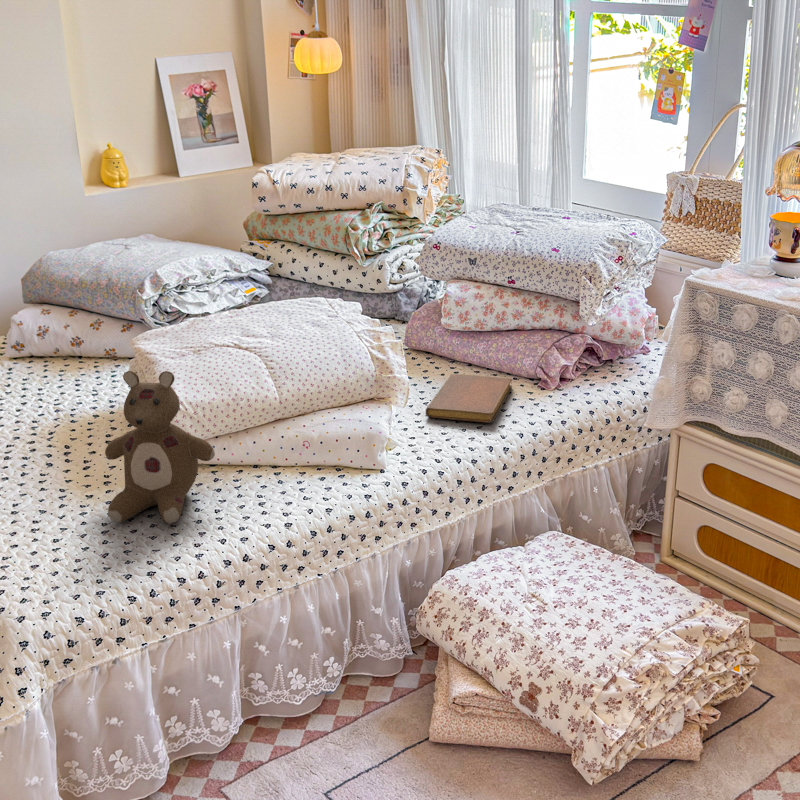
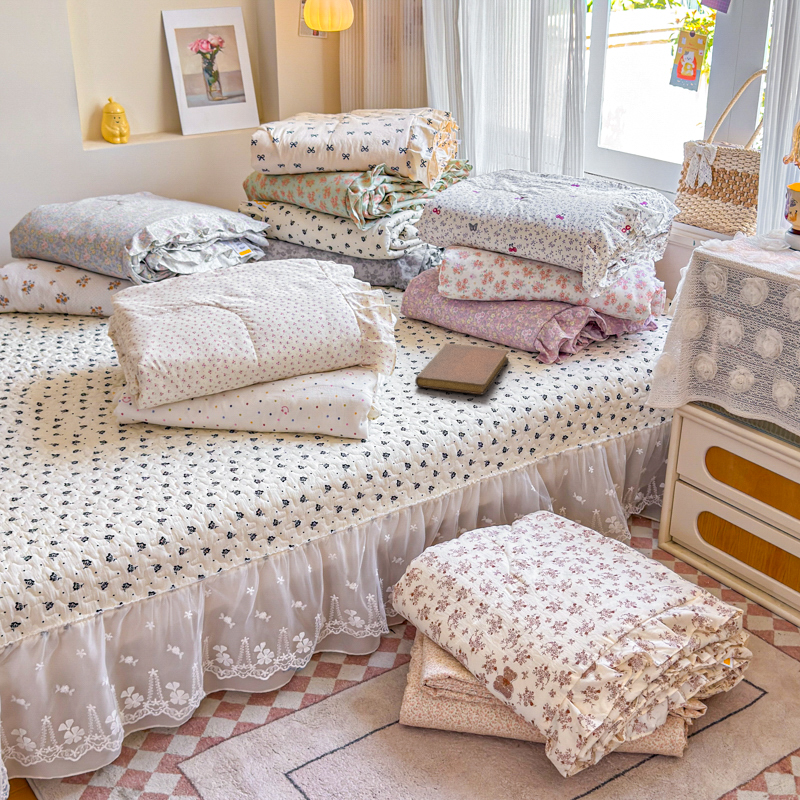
stuffed bear: present [105,371,215,524] -> none [71,324,186,486]

